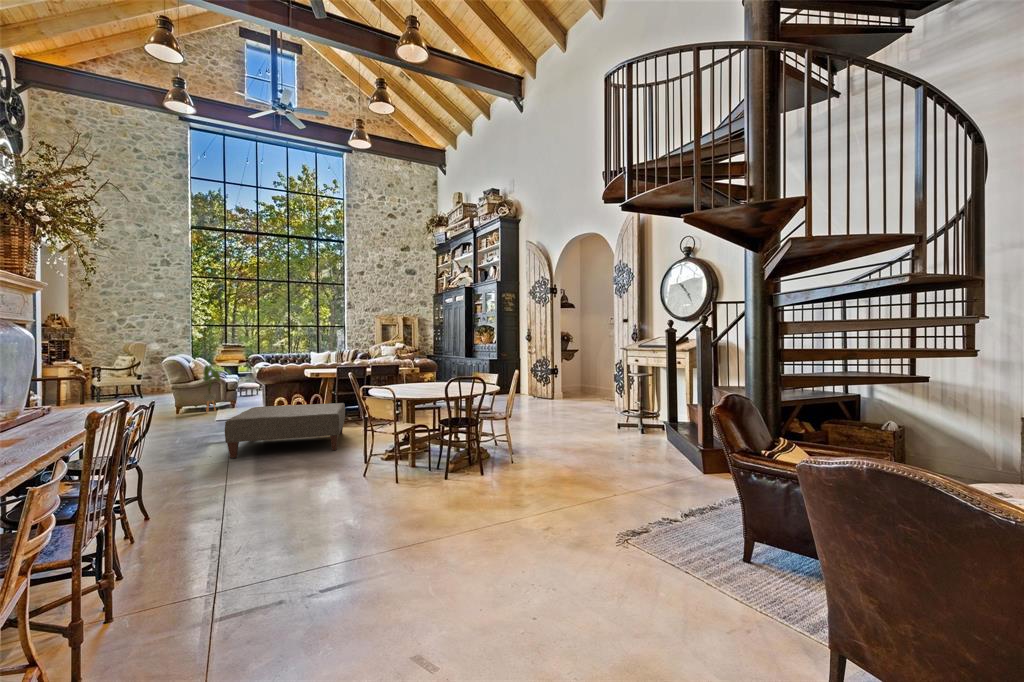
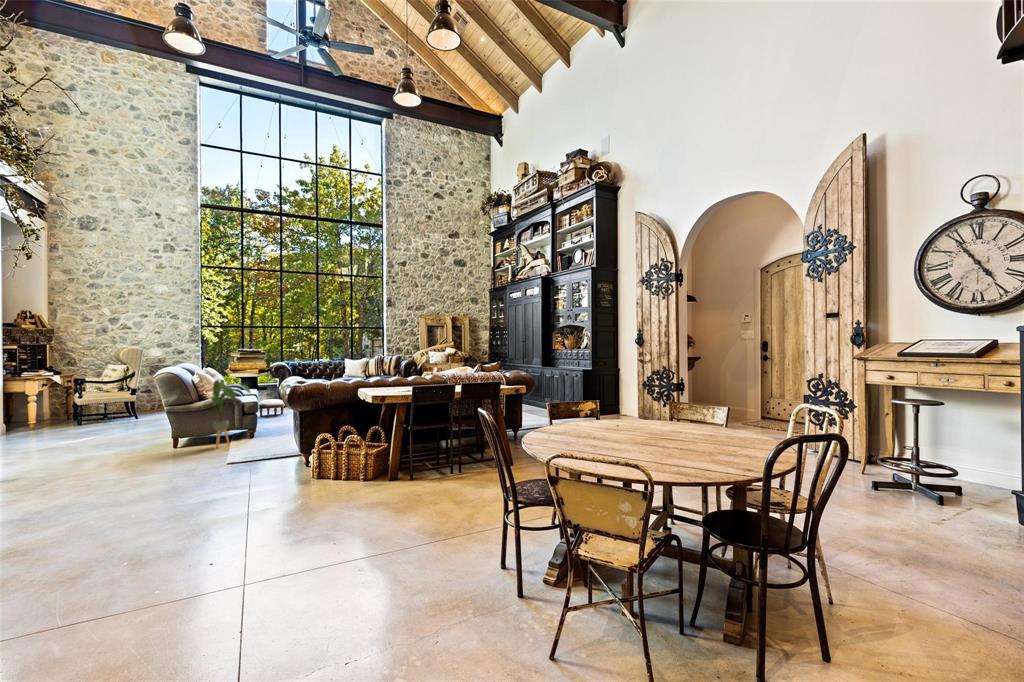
ottoman: present [225,403,345,458] -> none [240,448,448,575]

